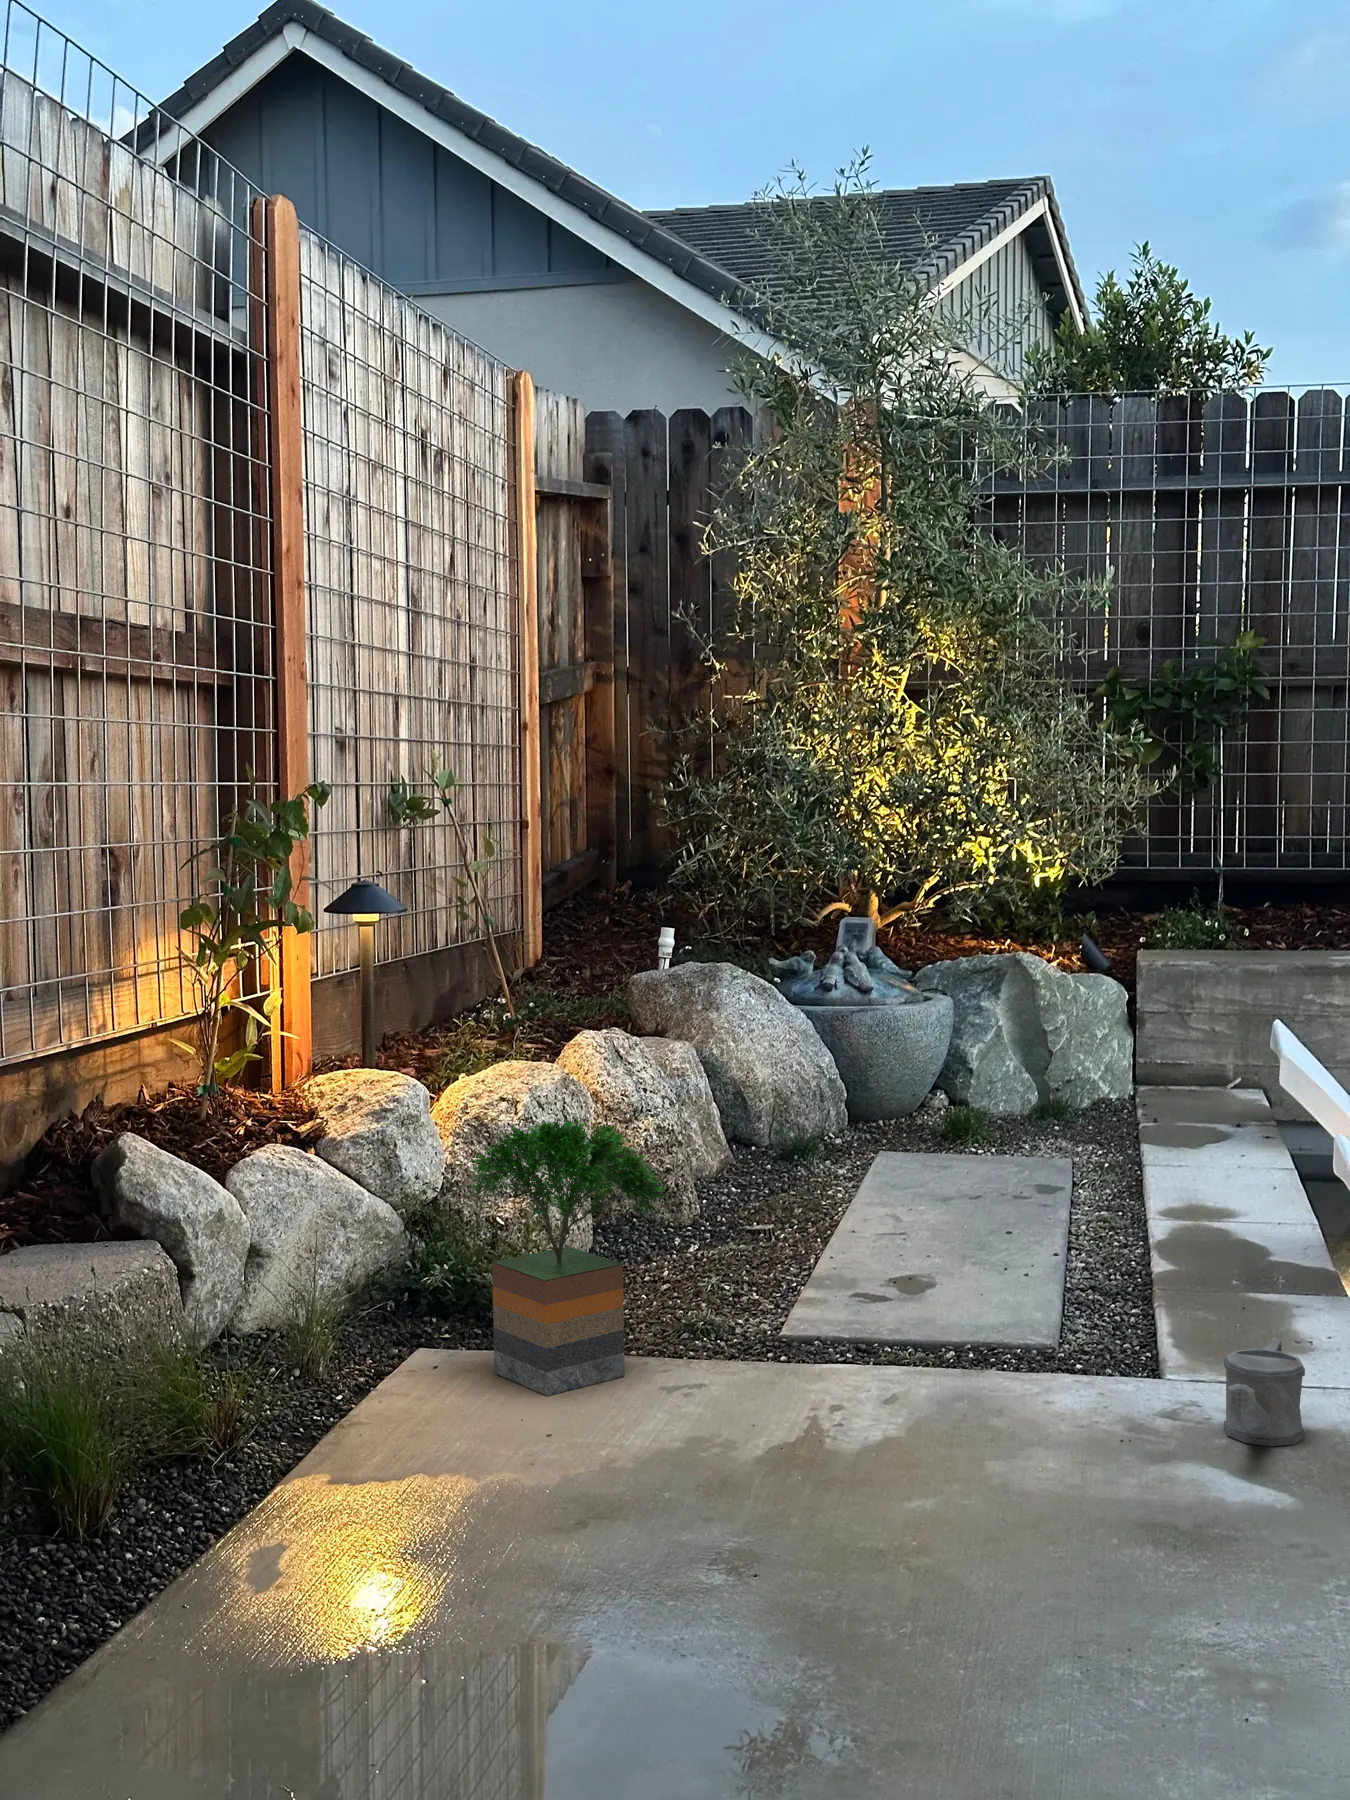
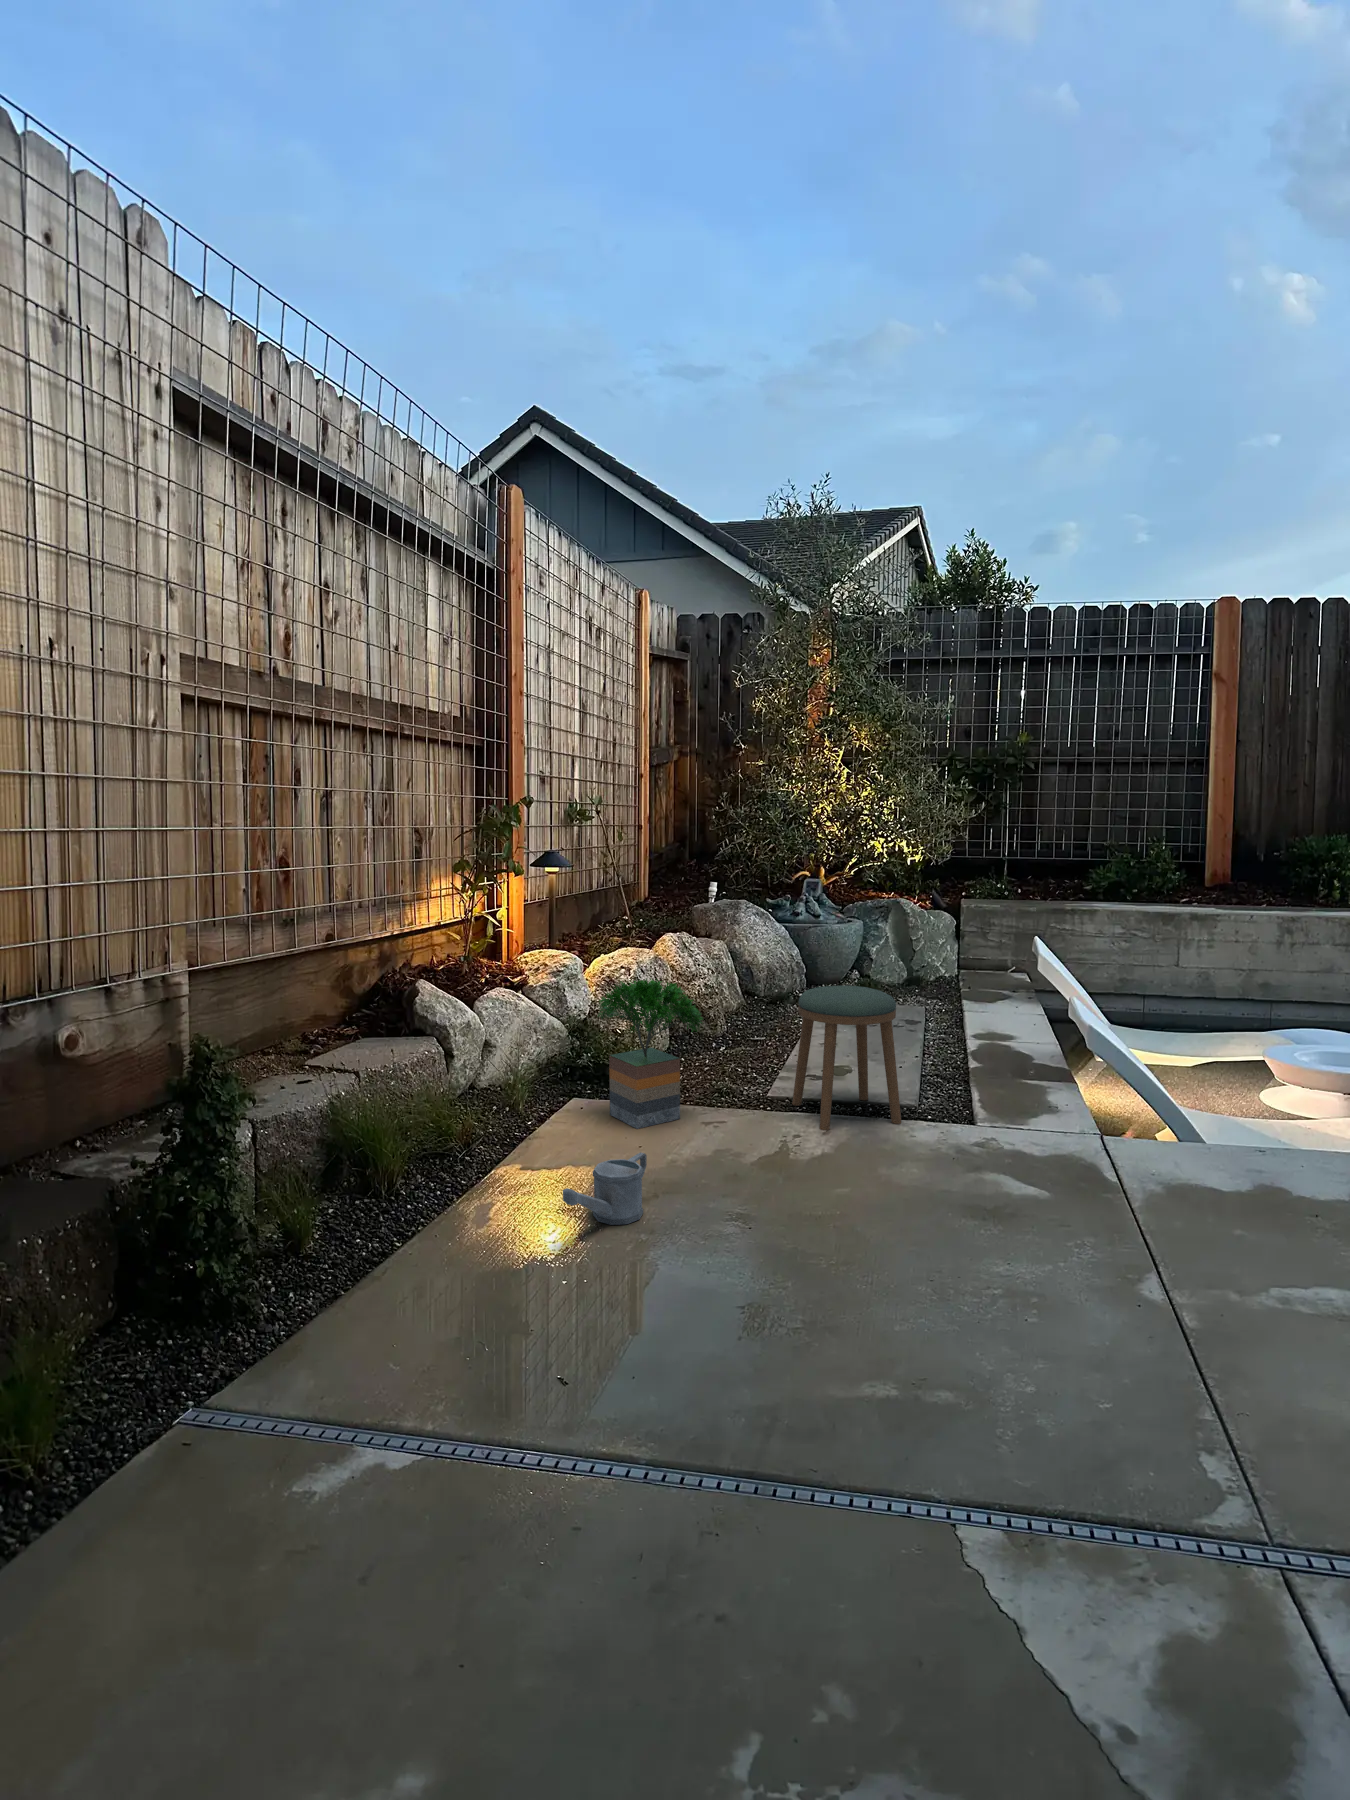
stool: none [829,1124,1027,1387] -> present [792,986,901,1130]
watering can: present [1224,1340,1305,1446] -> present [563,1152,647,1225]

